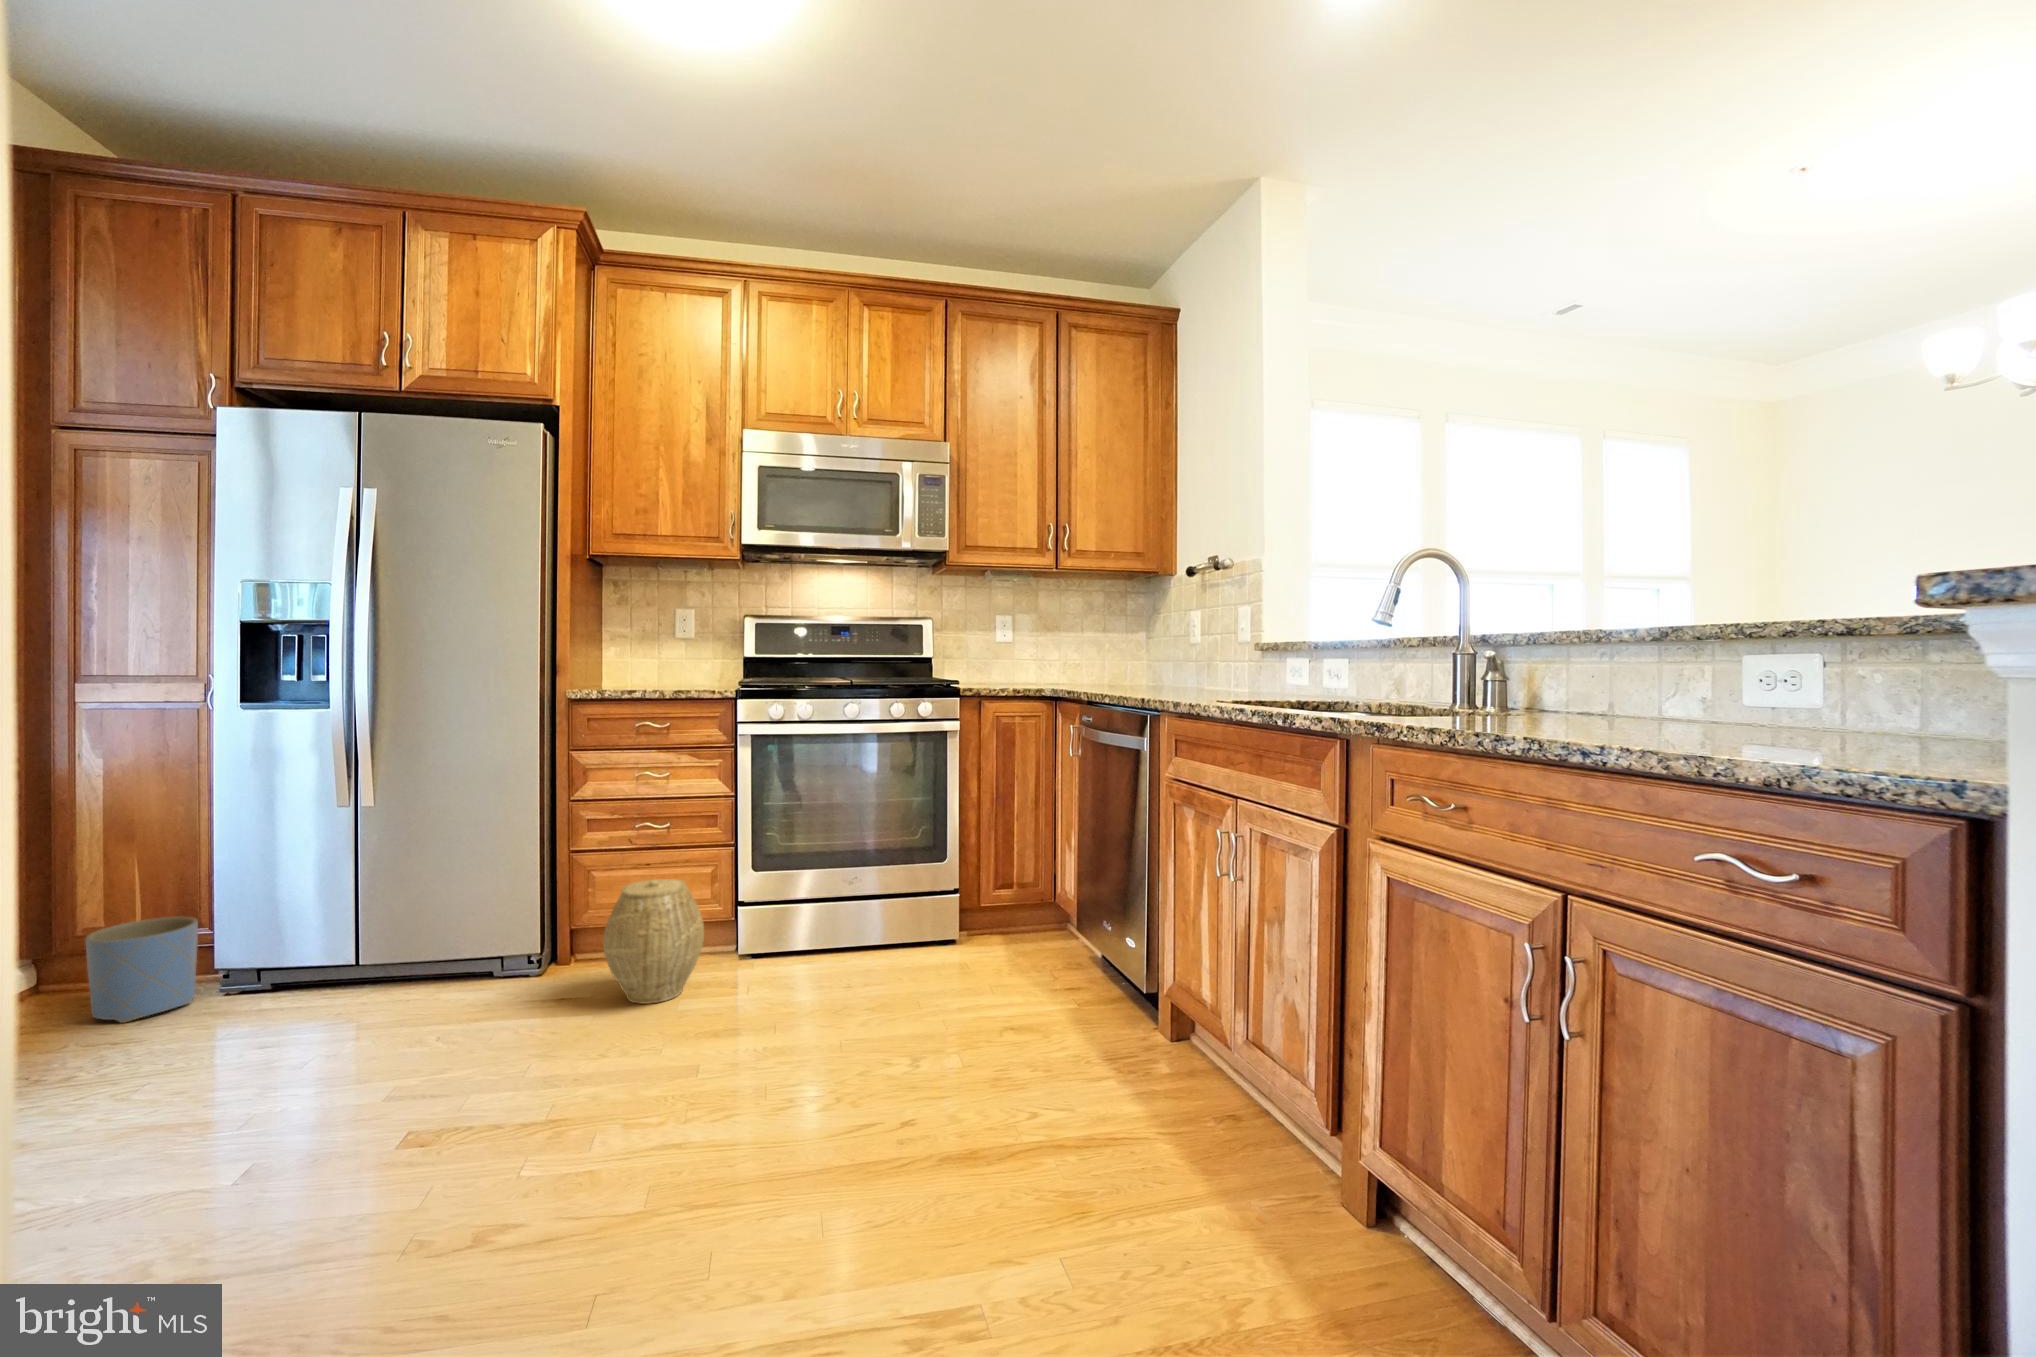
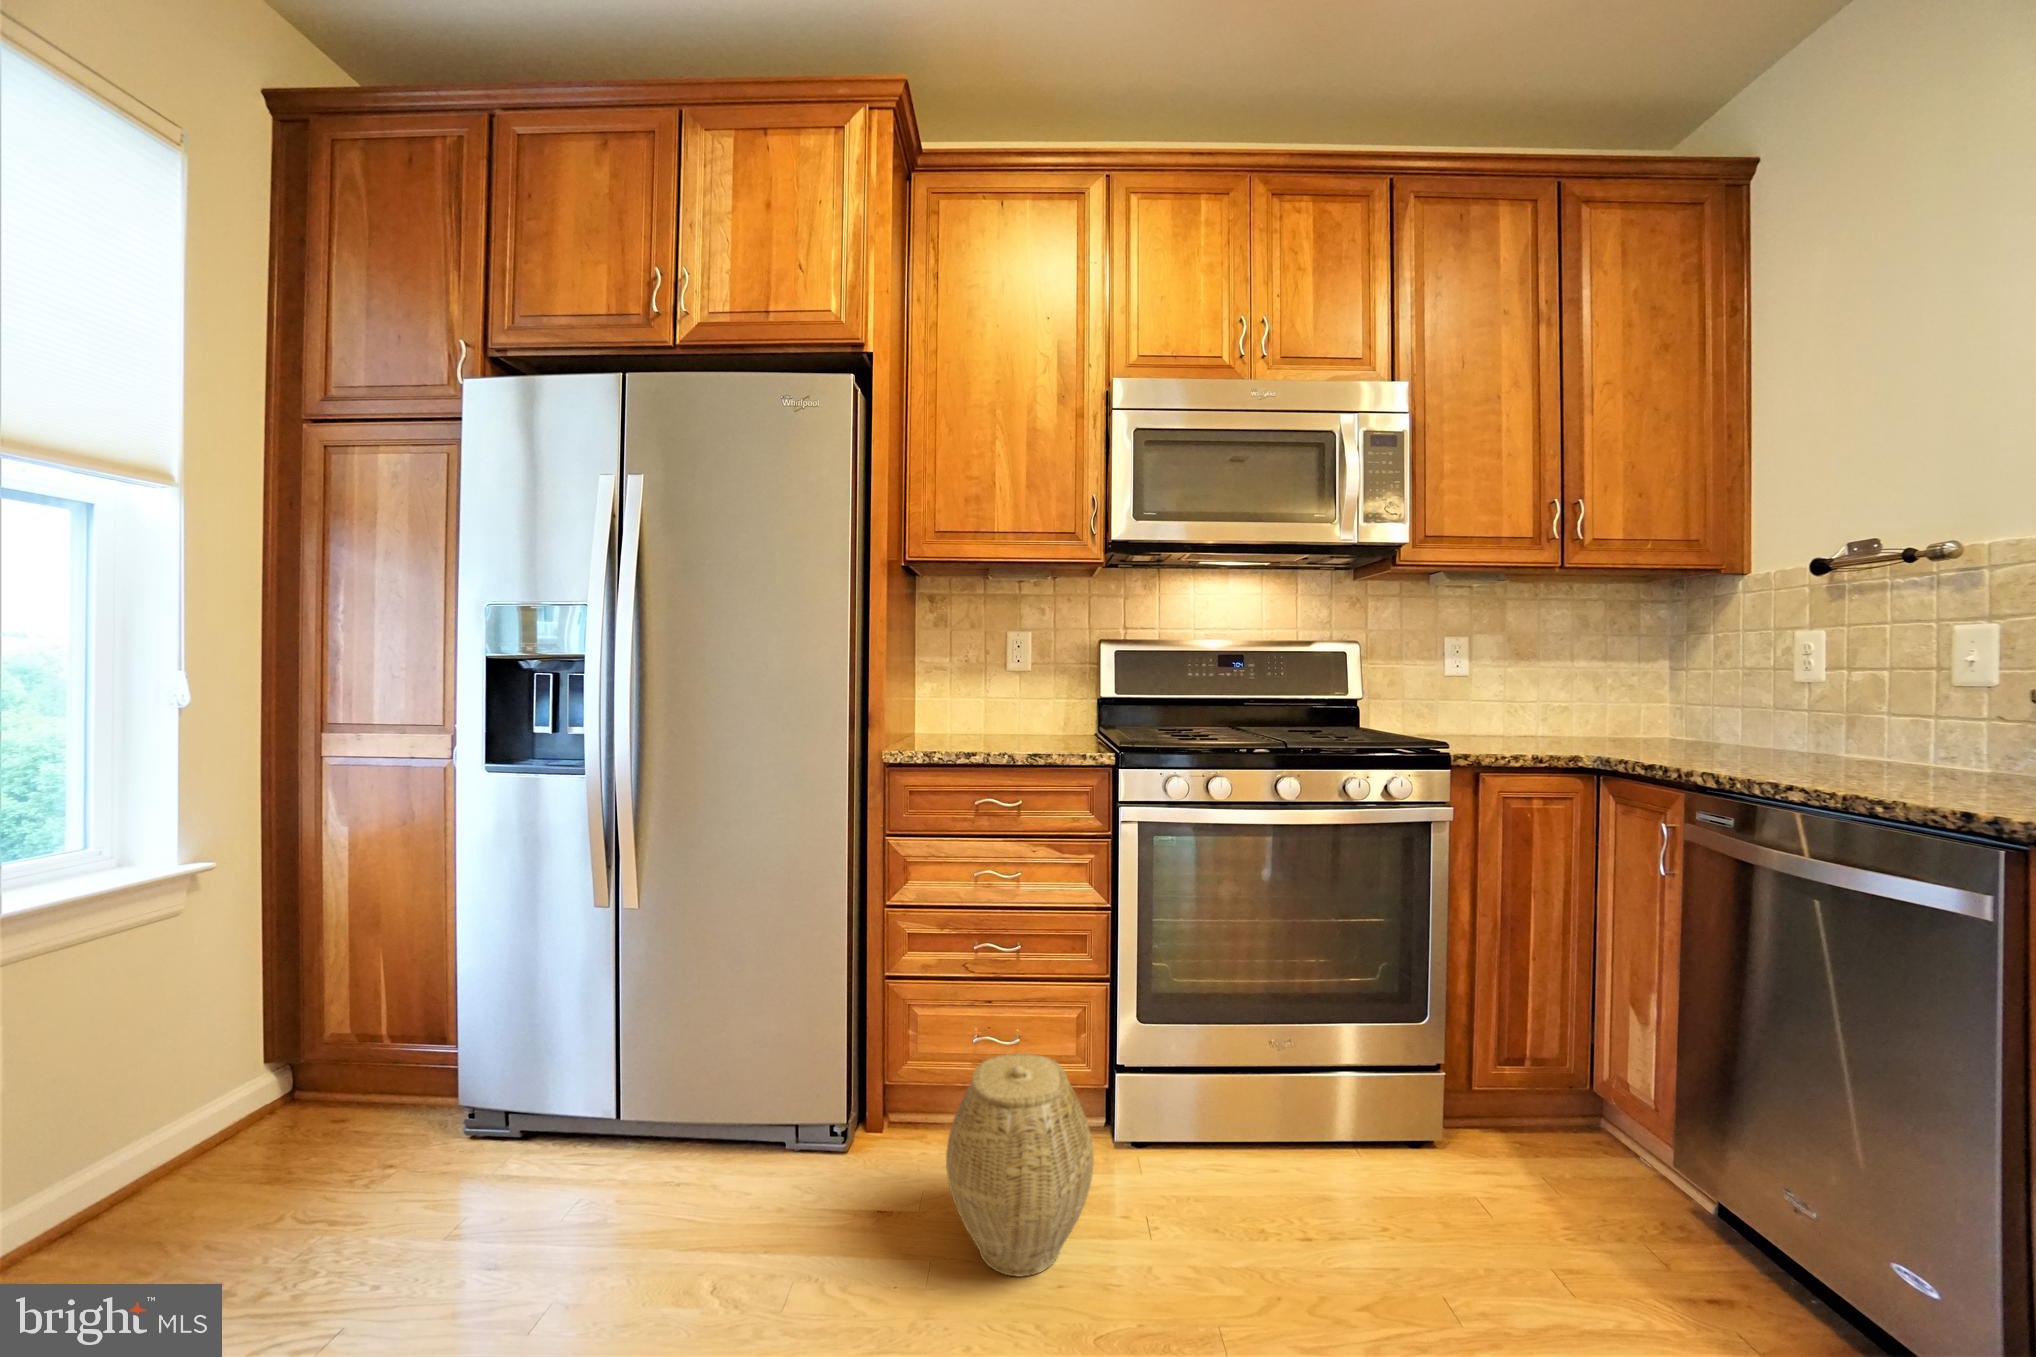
planter: present [86,917,198,1023] -> none [305,1043,440,1206]

